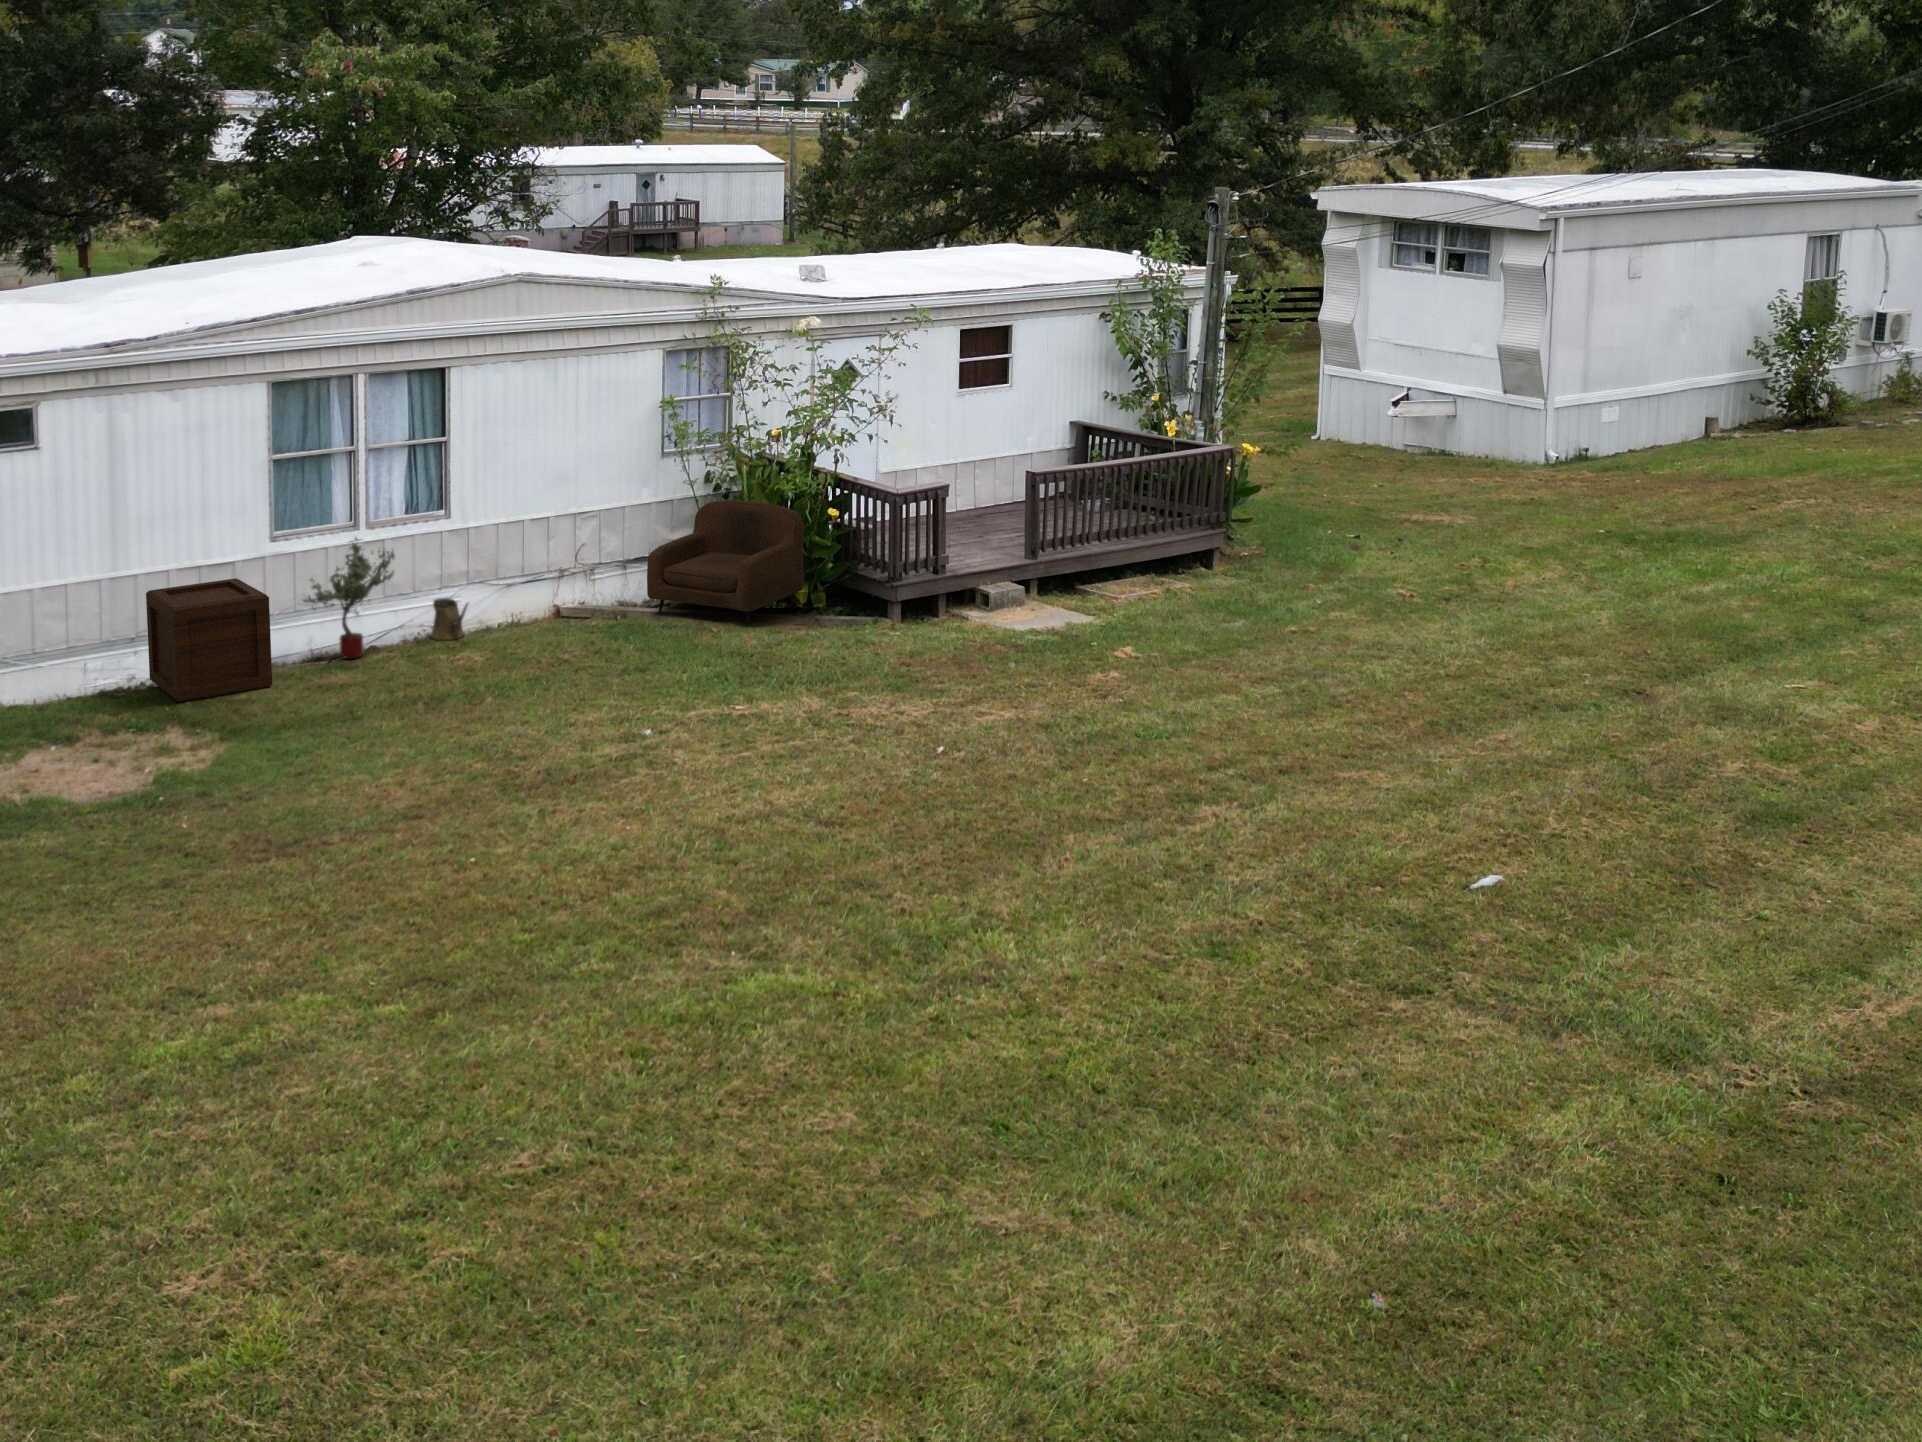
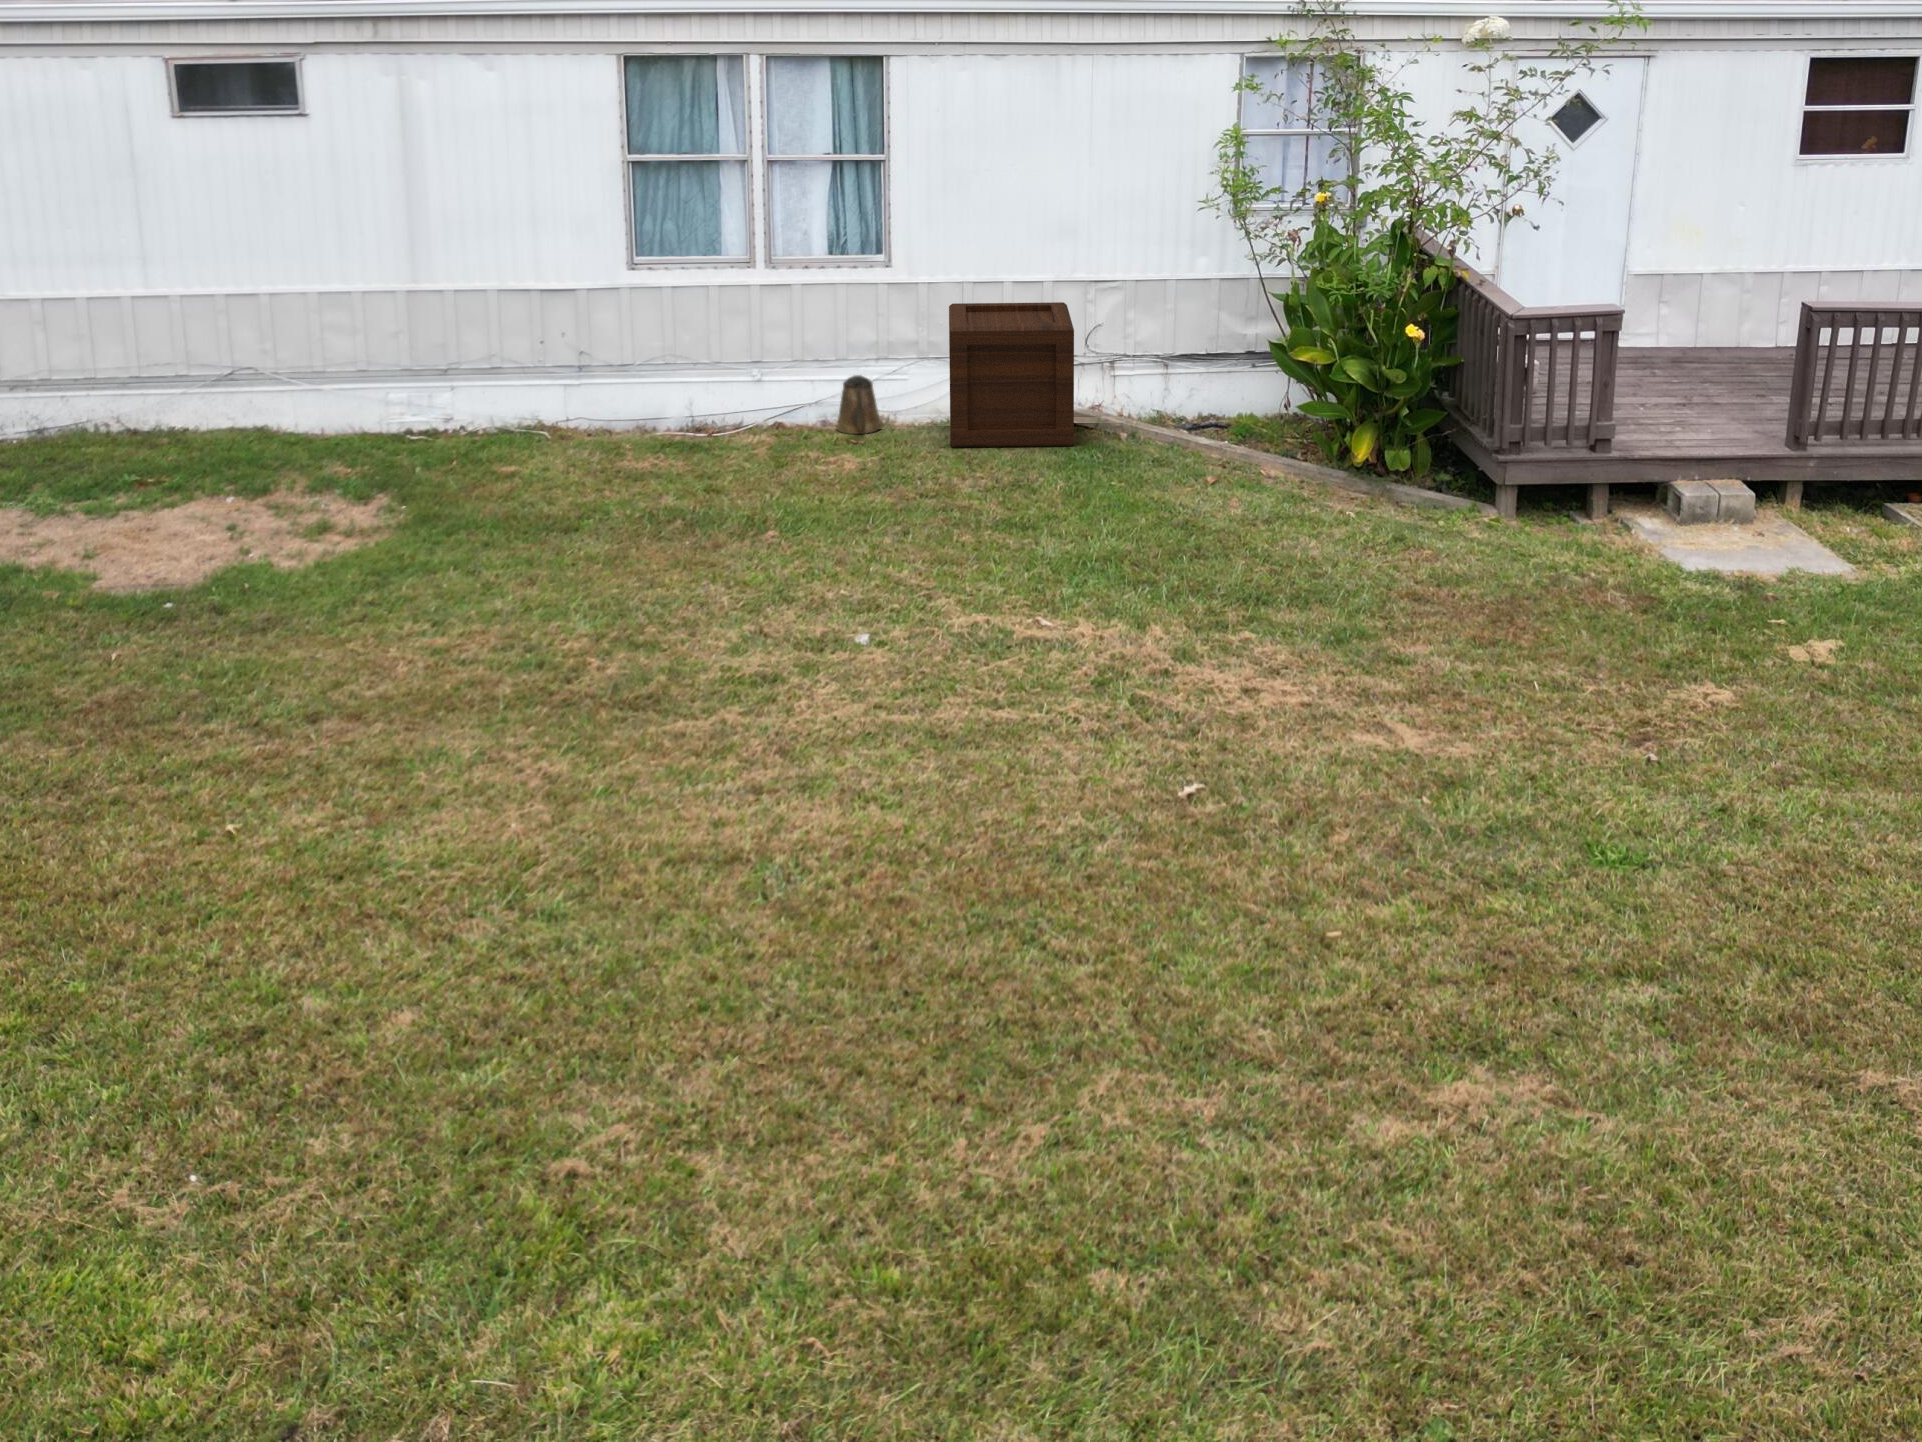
armchair: present [647,500,804,626] -> none [1145,288,1388,481]
potted tree: present [303,538,395,659] -> none [636,275,770,439]
wooden crate: present [146,578,272,703] -> present [949,302,1074,448]

